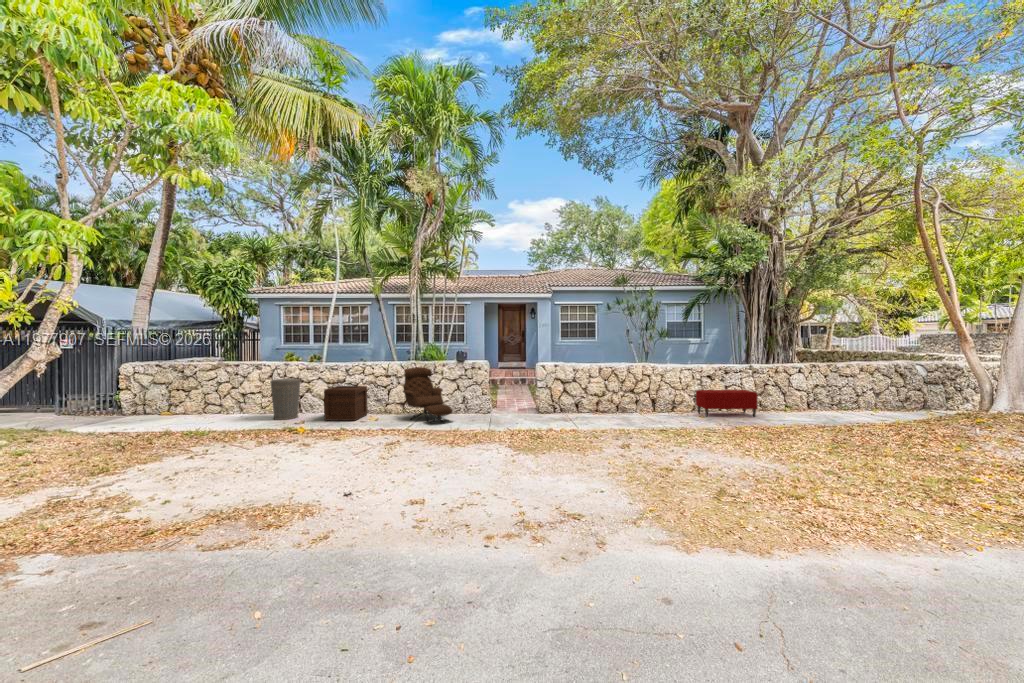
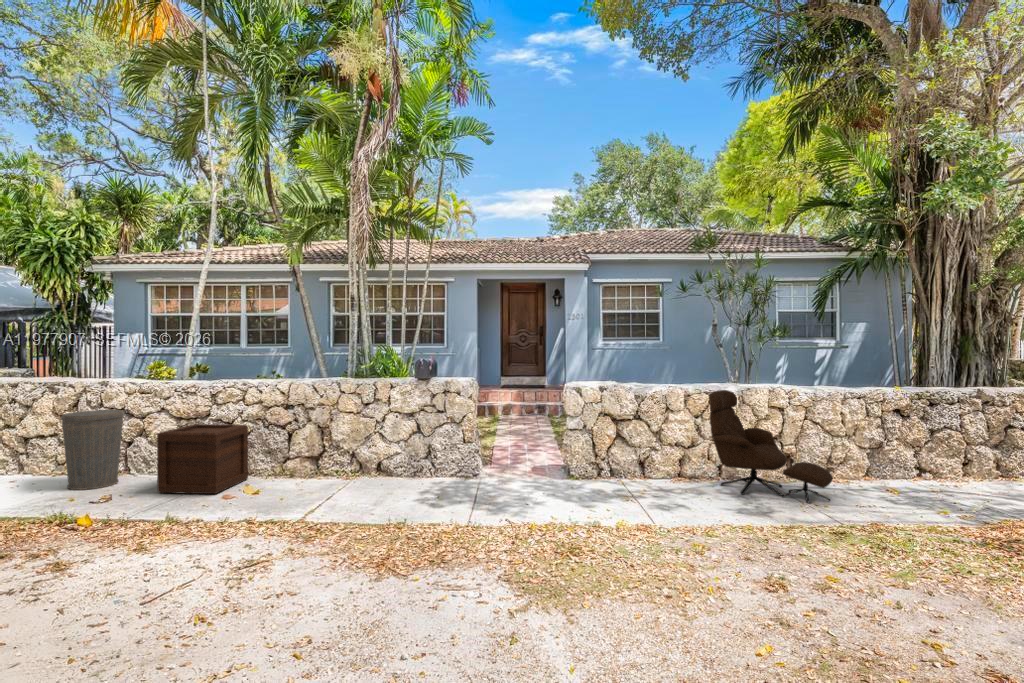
lounge chair: present [403,367,453,423] -> present [709,390,833,503]
bench: present [696,390,758,417] -> none [872,436,1004,492]

